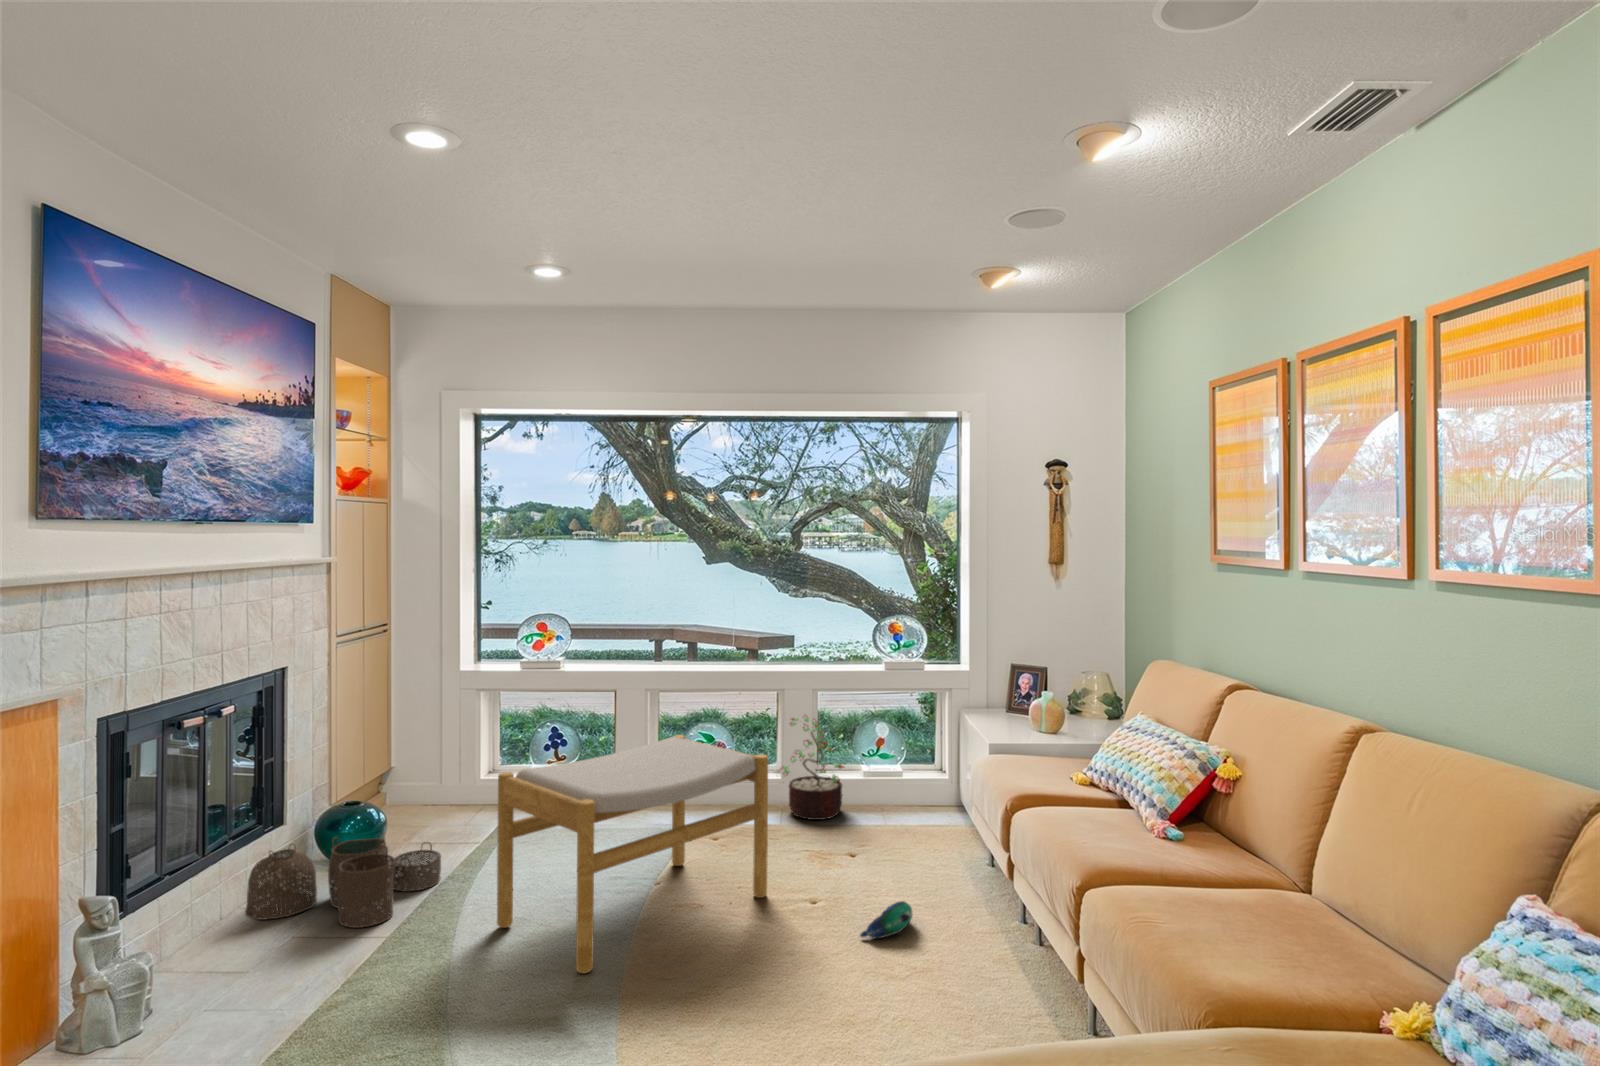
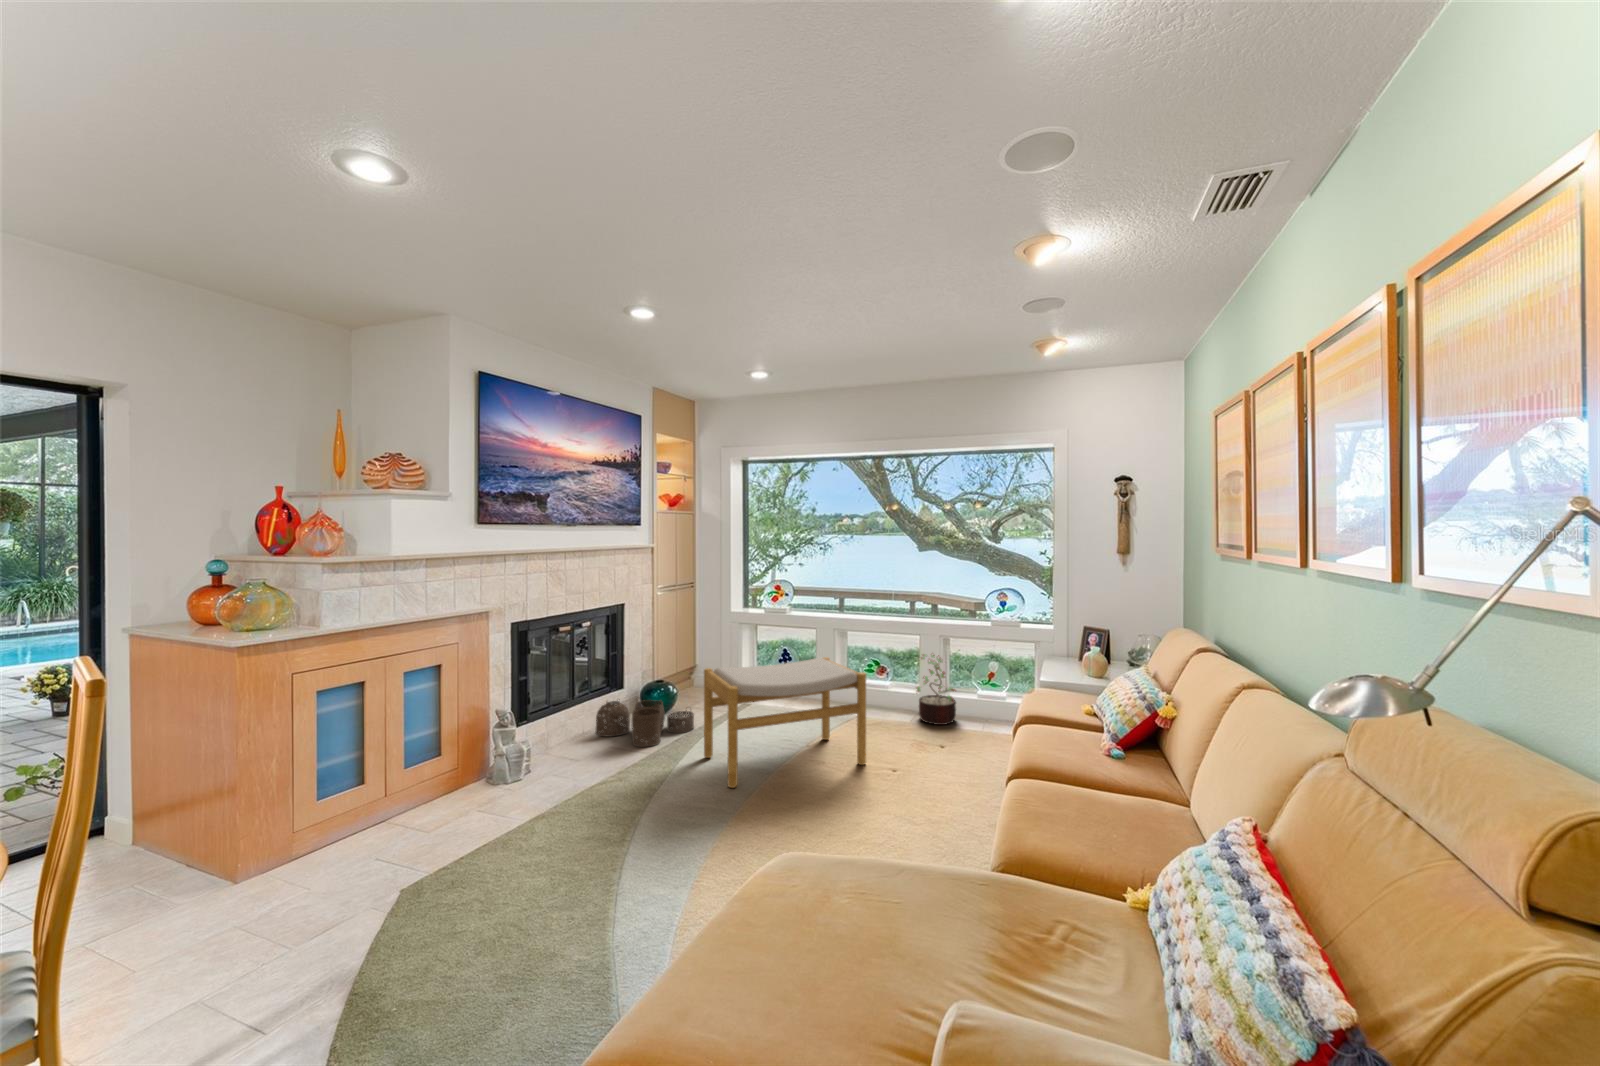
plush toy: present [860,901,912,938] -> none [905,779,948,800]

